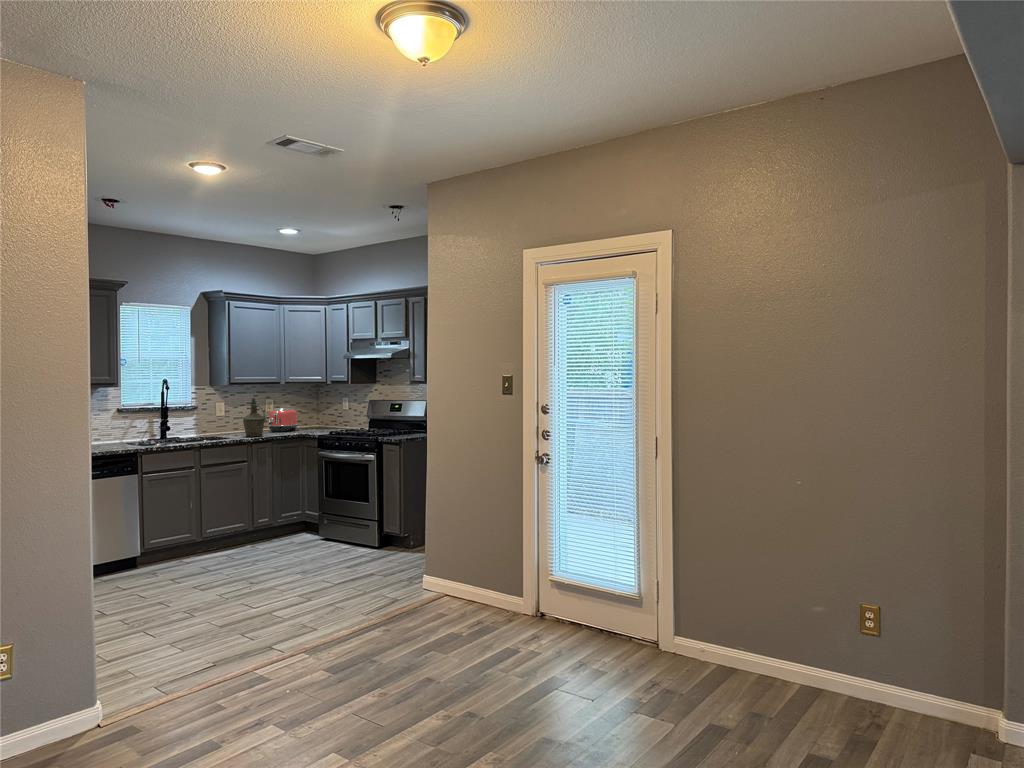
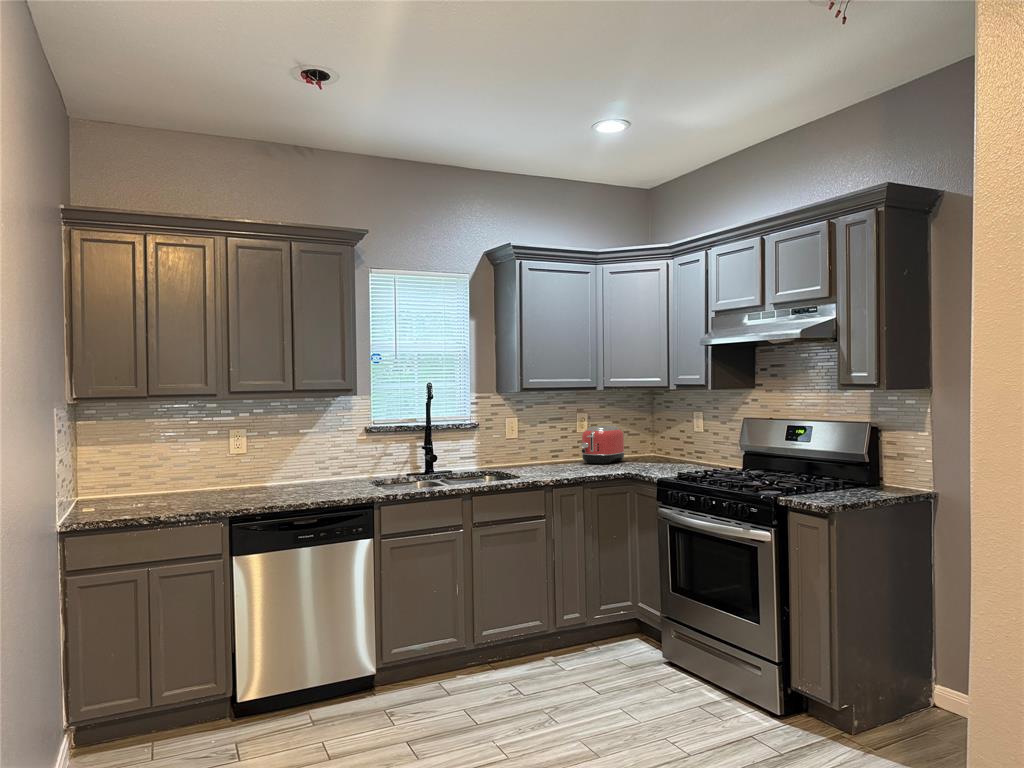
bottle: present [243,398,266,437] -> none [540,412,575,475]

